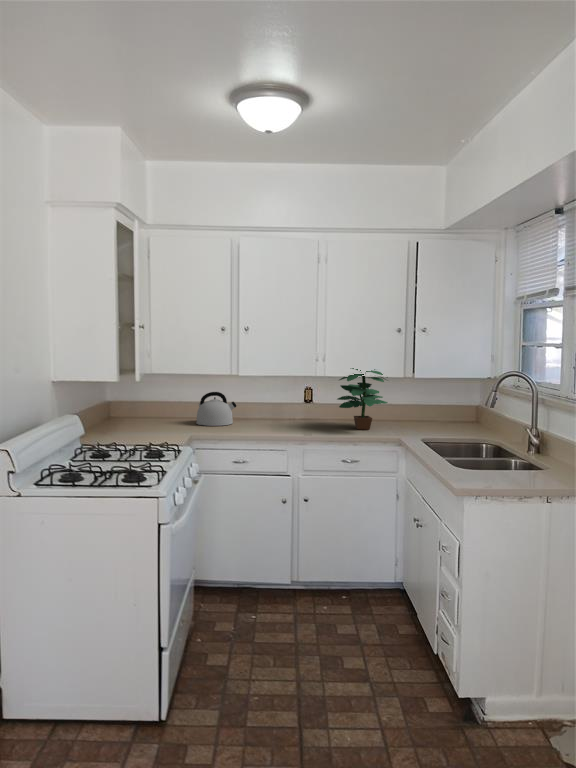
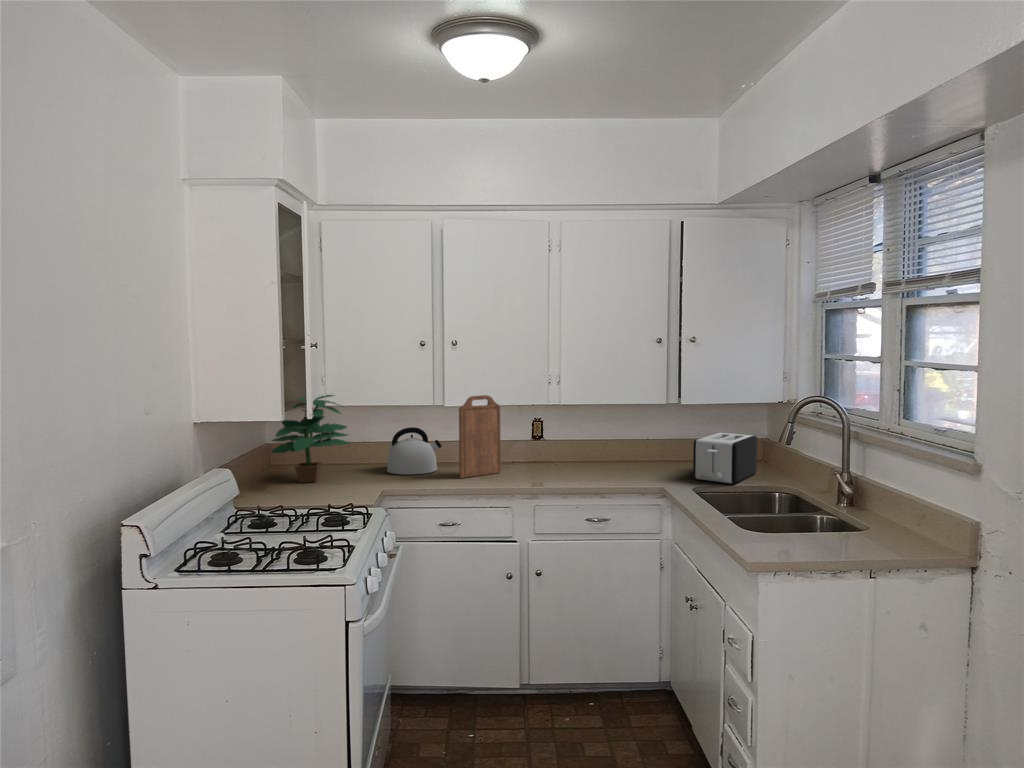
potted plant: present [337,368,388,429] -> present [271,395,349,483]
cutting board: none [249,369,280,429] -> present [459,395,501,478]
toaster: none [421,400,469,436] -> present [693,433,757,484]

